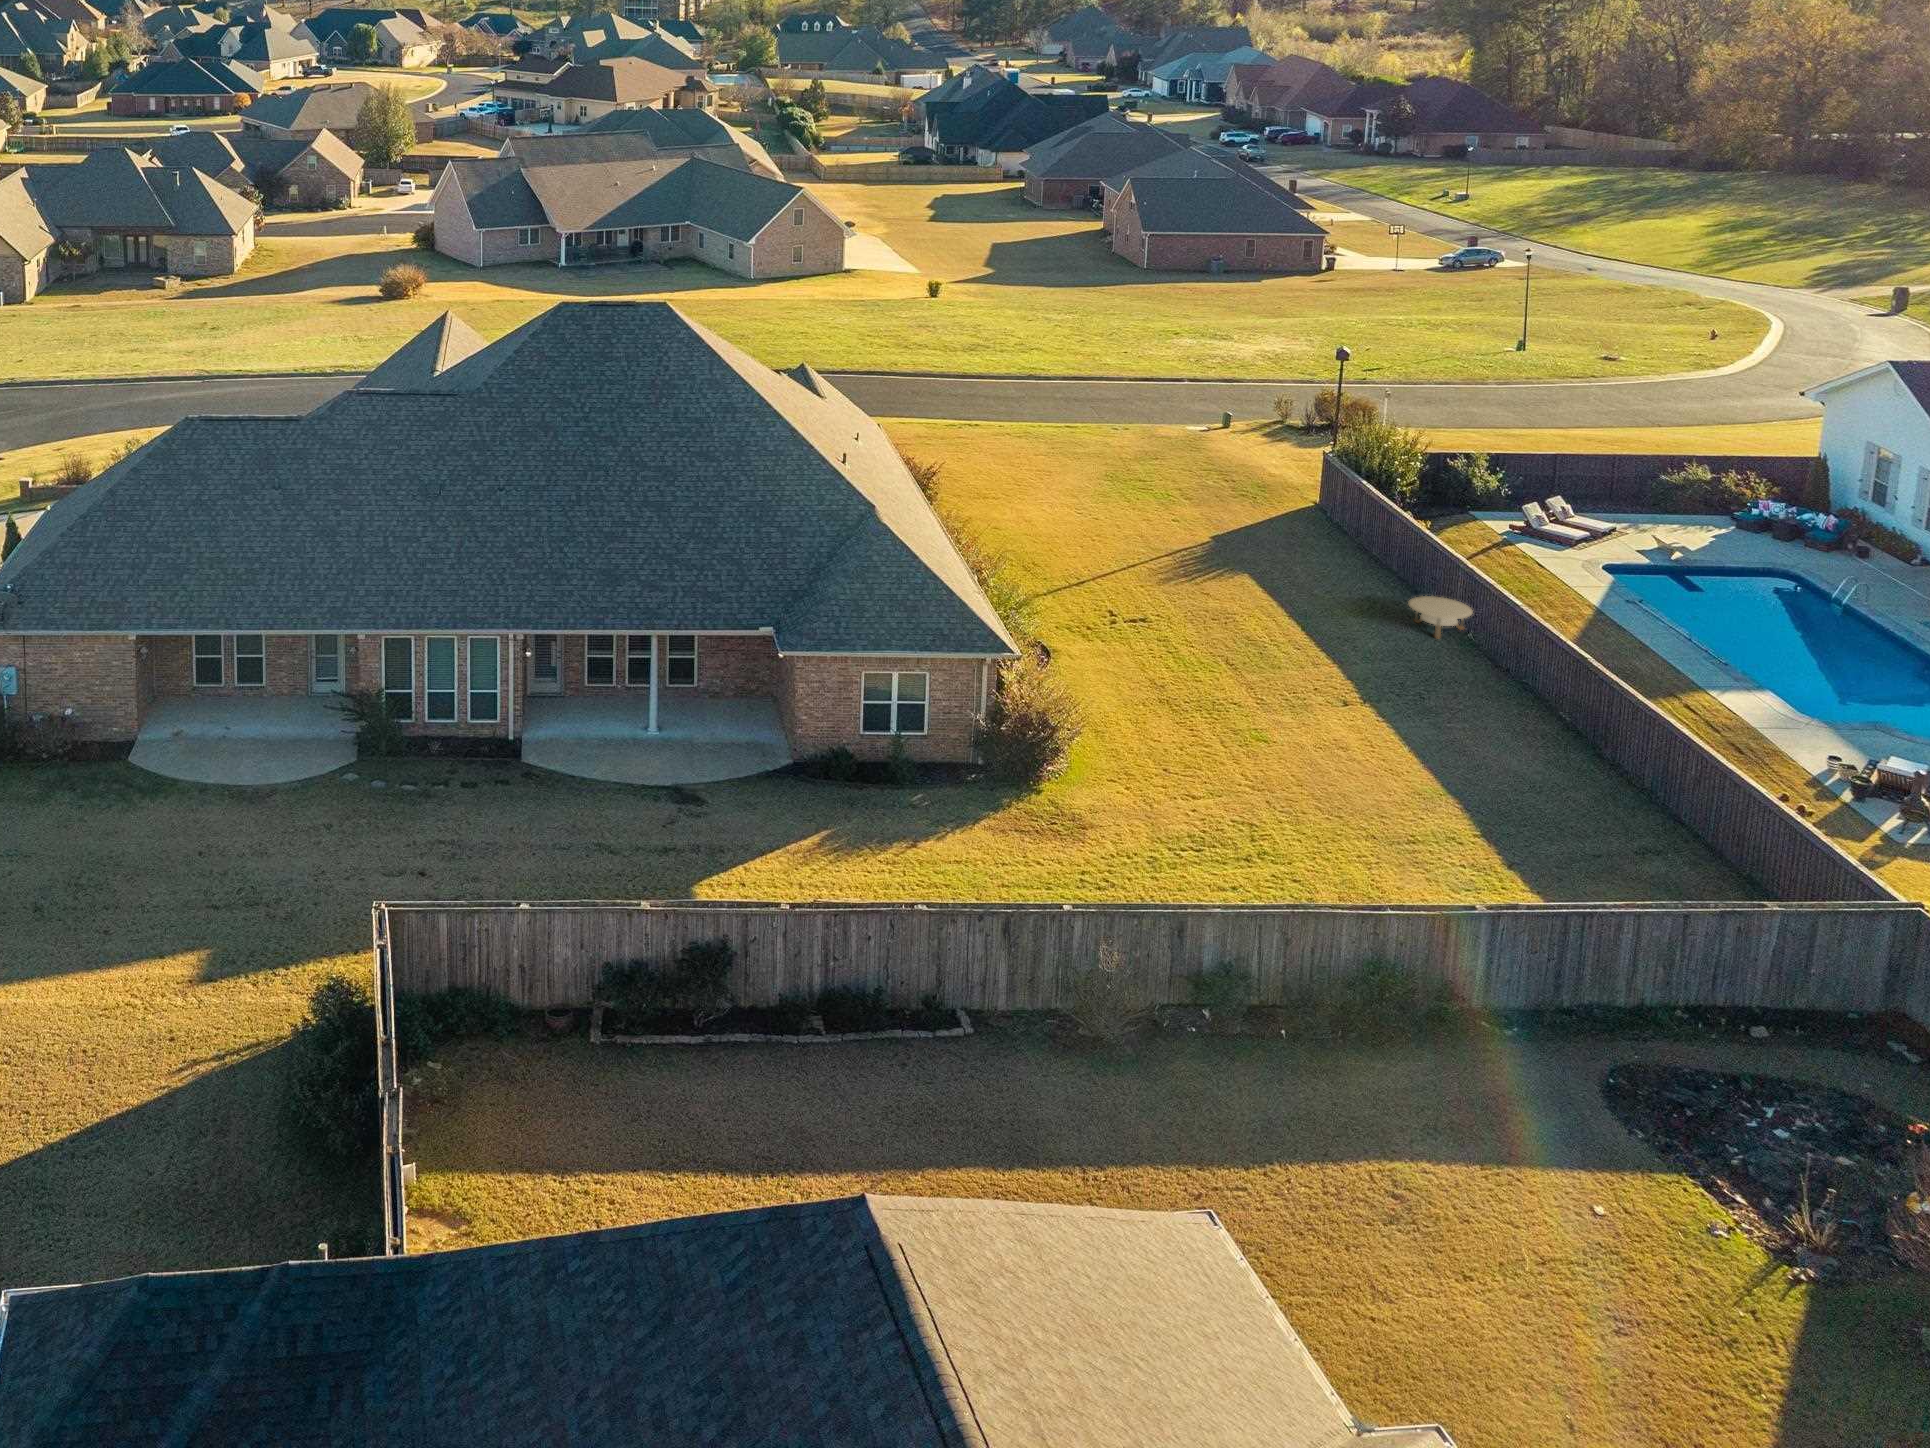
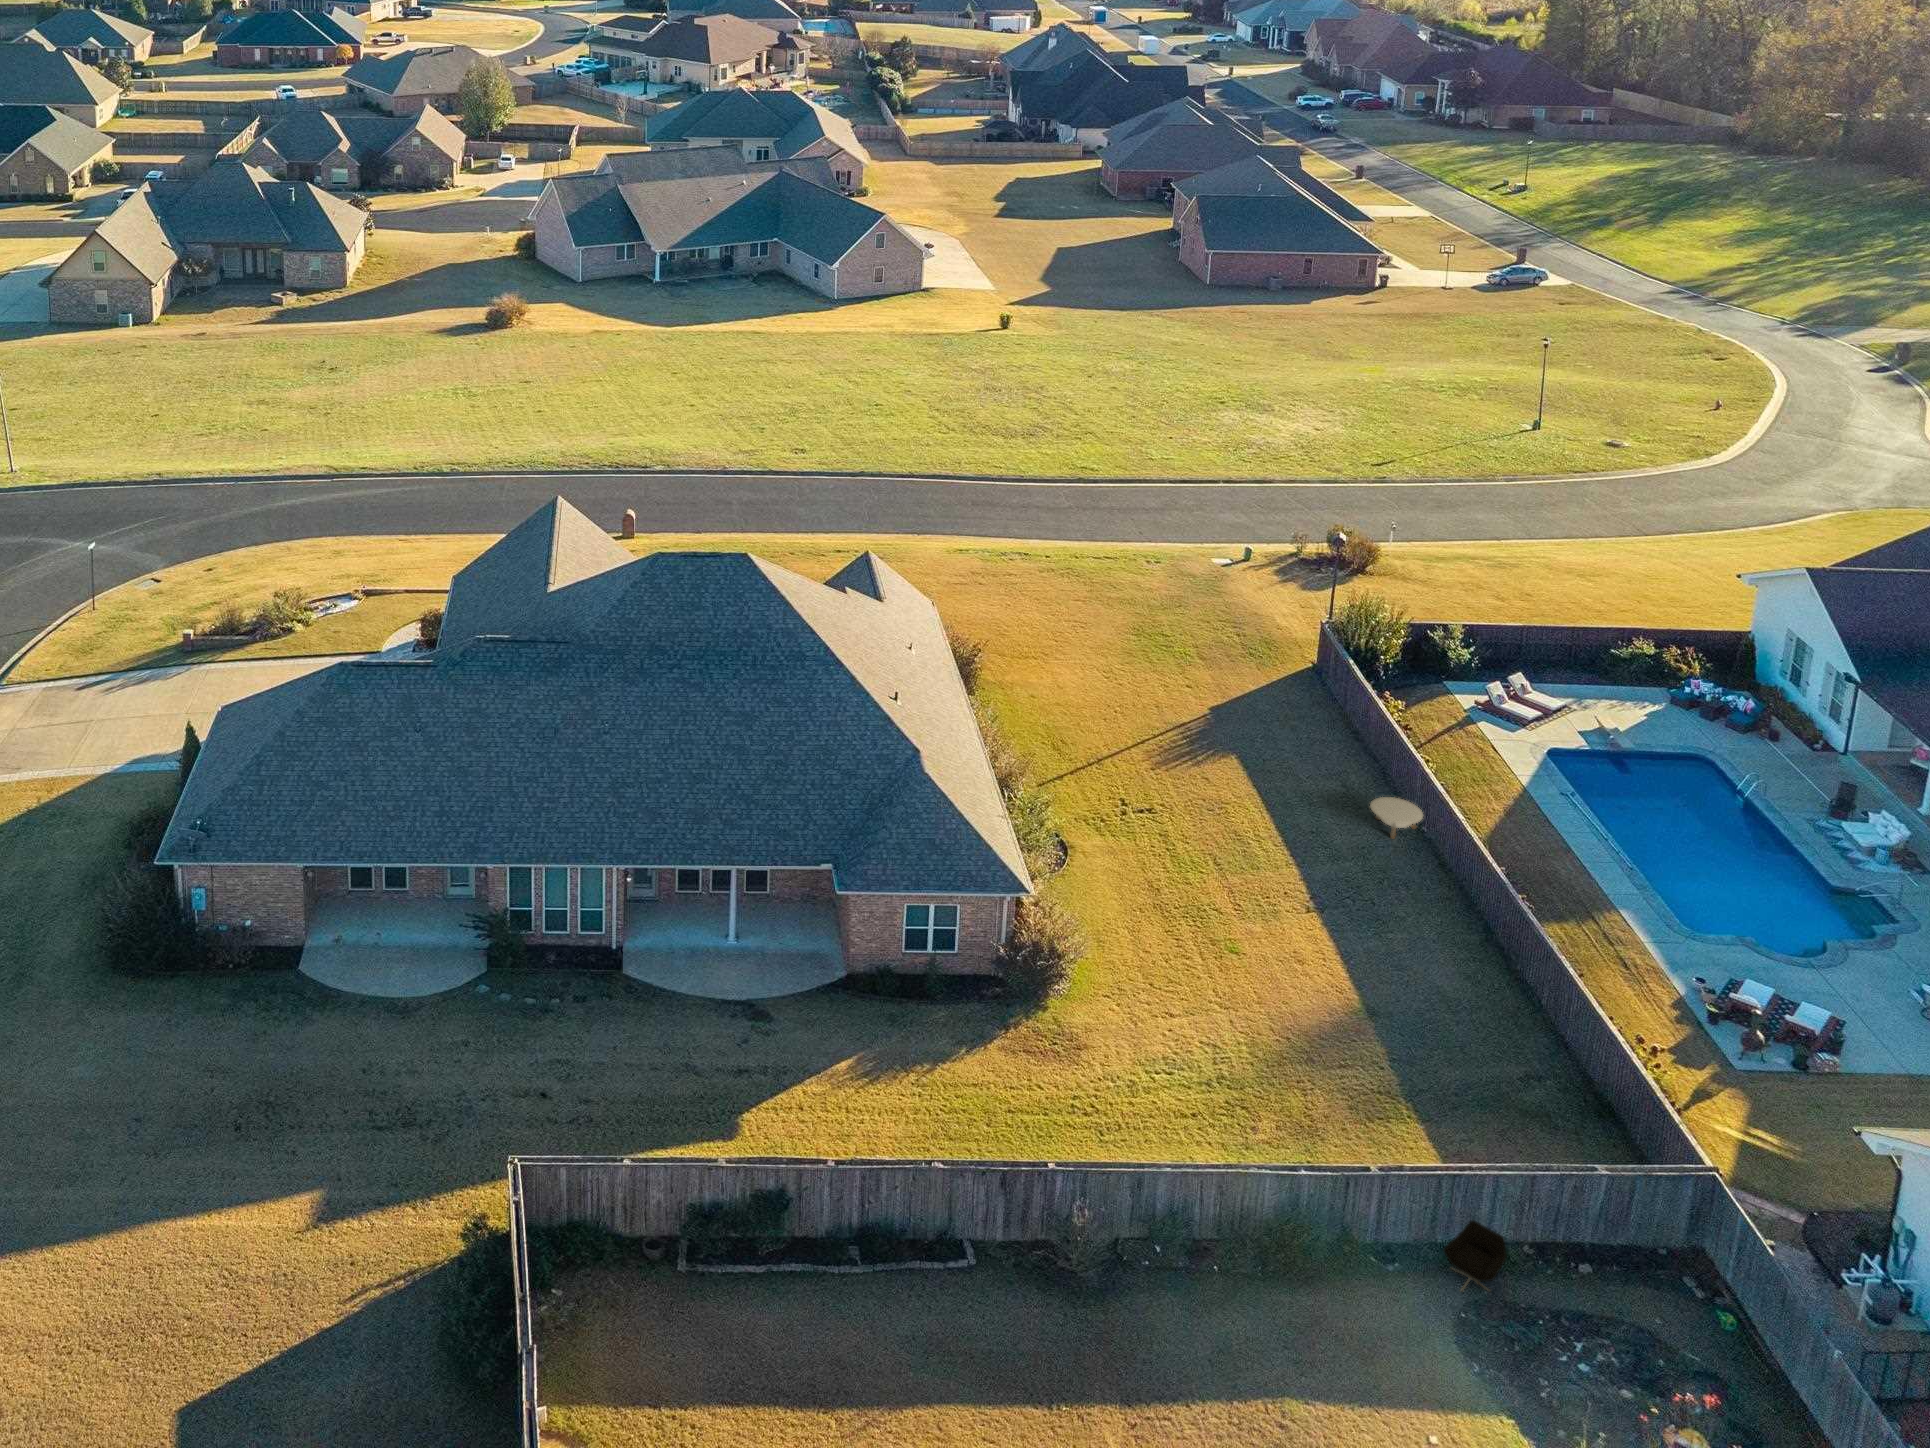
lounge chair: none [1572,970,1656,1055] -> present [1443,1220,1507,1291]

